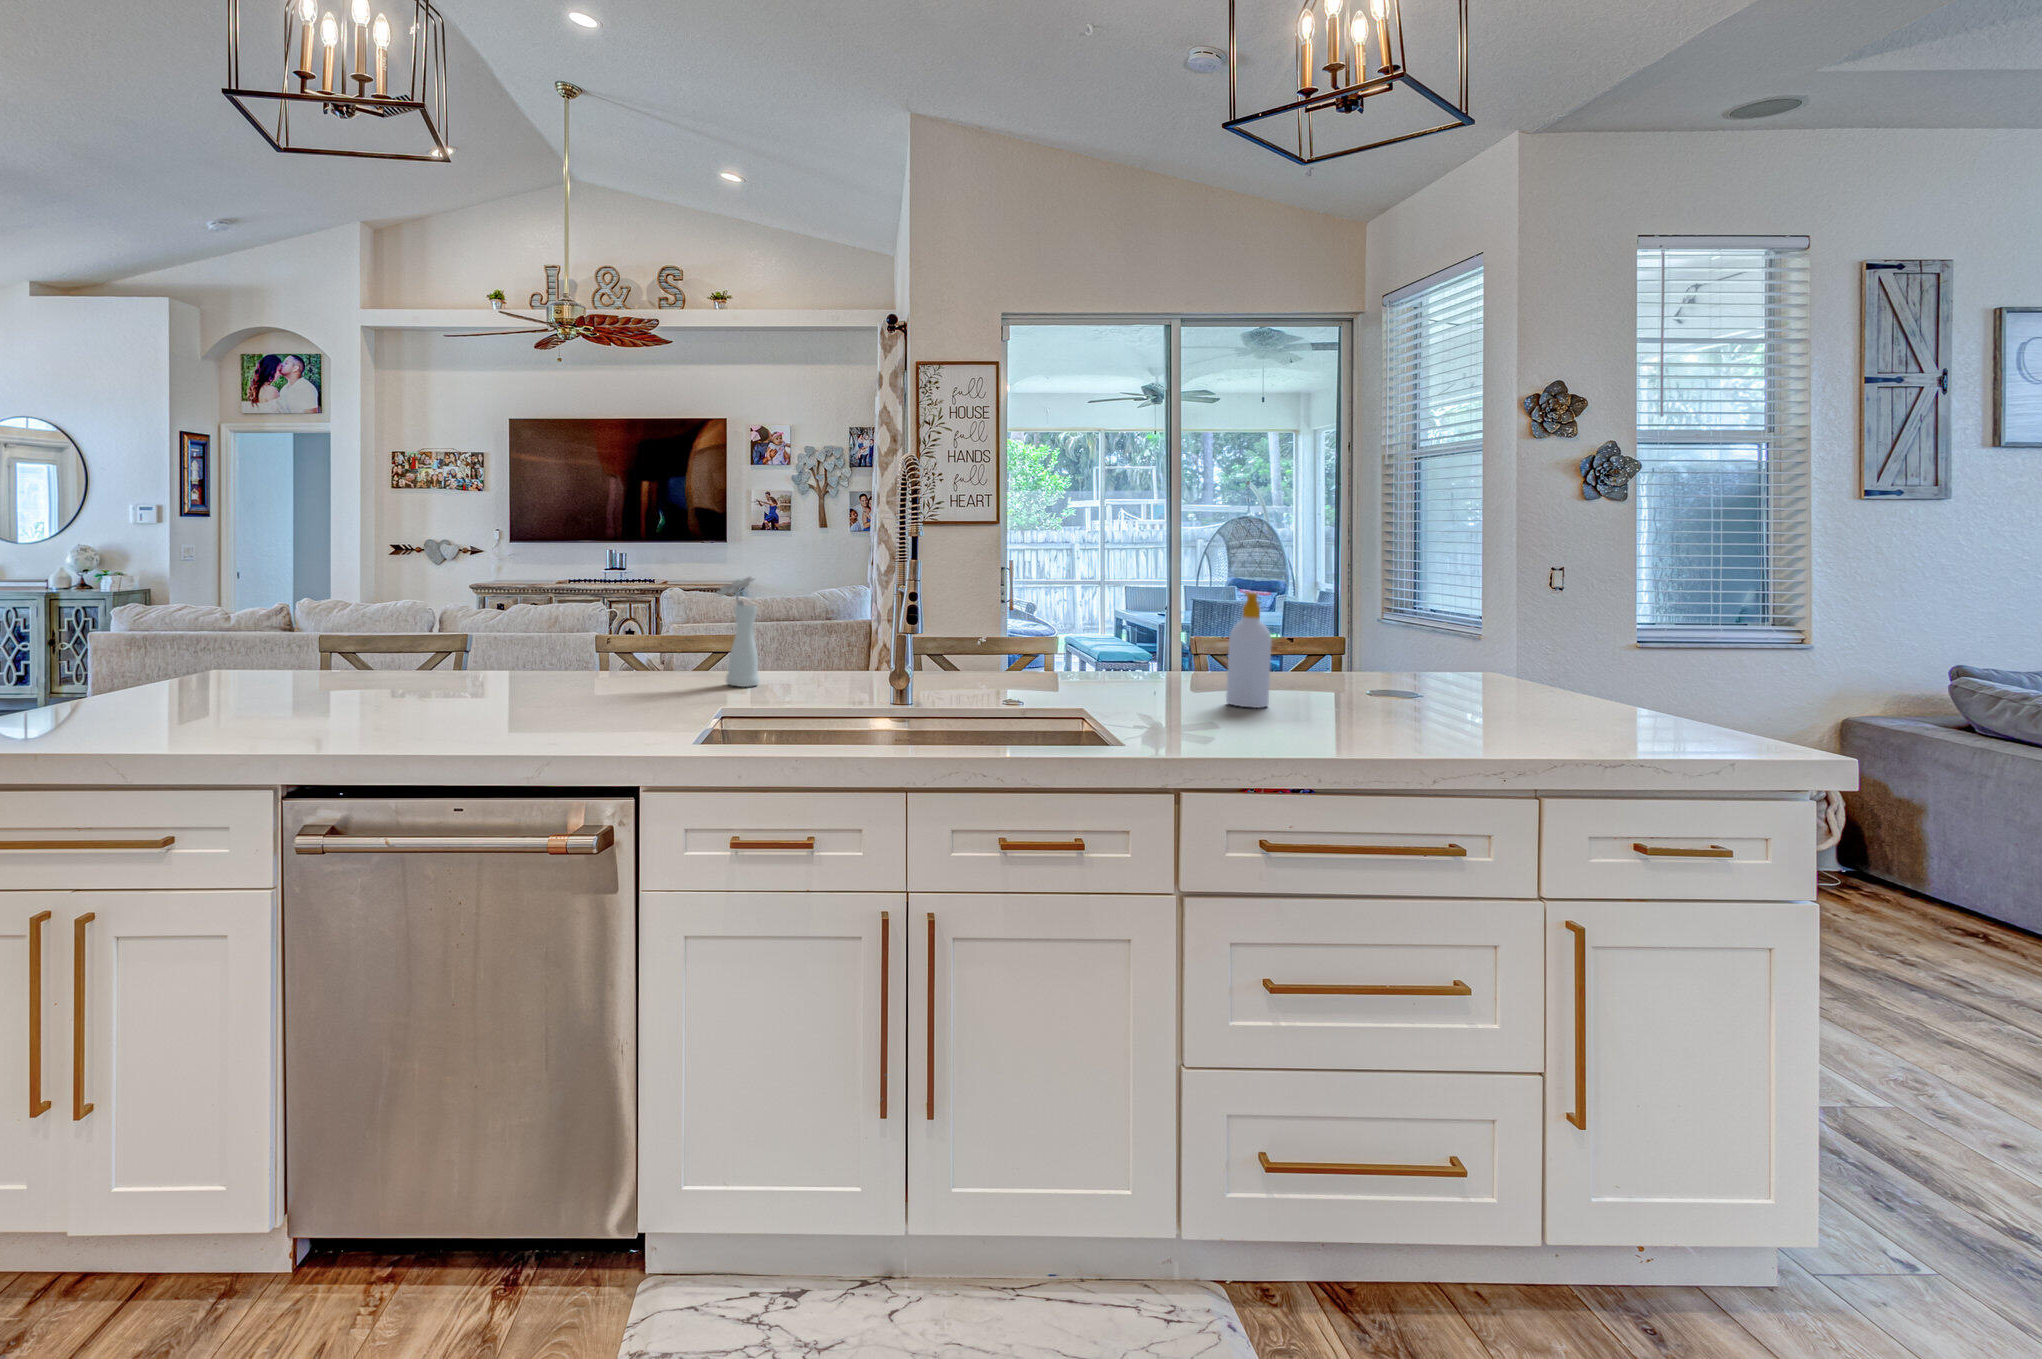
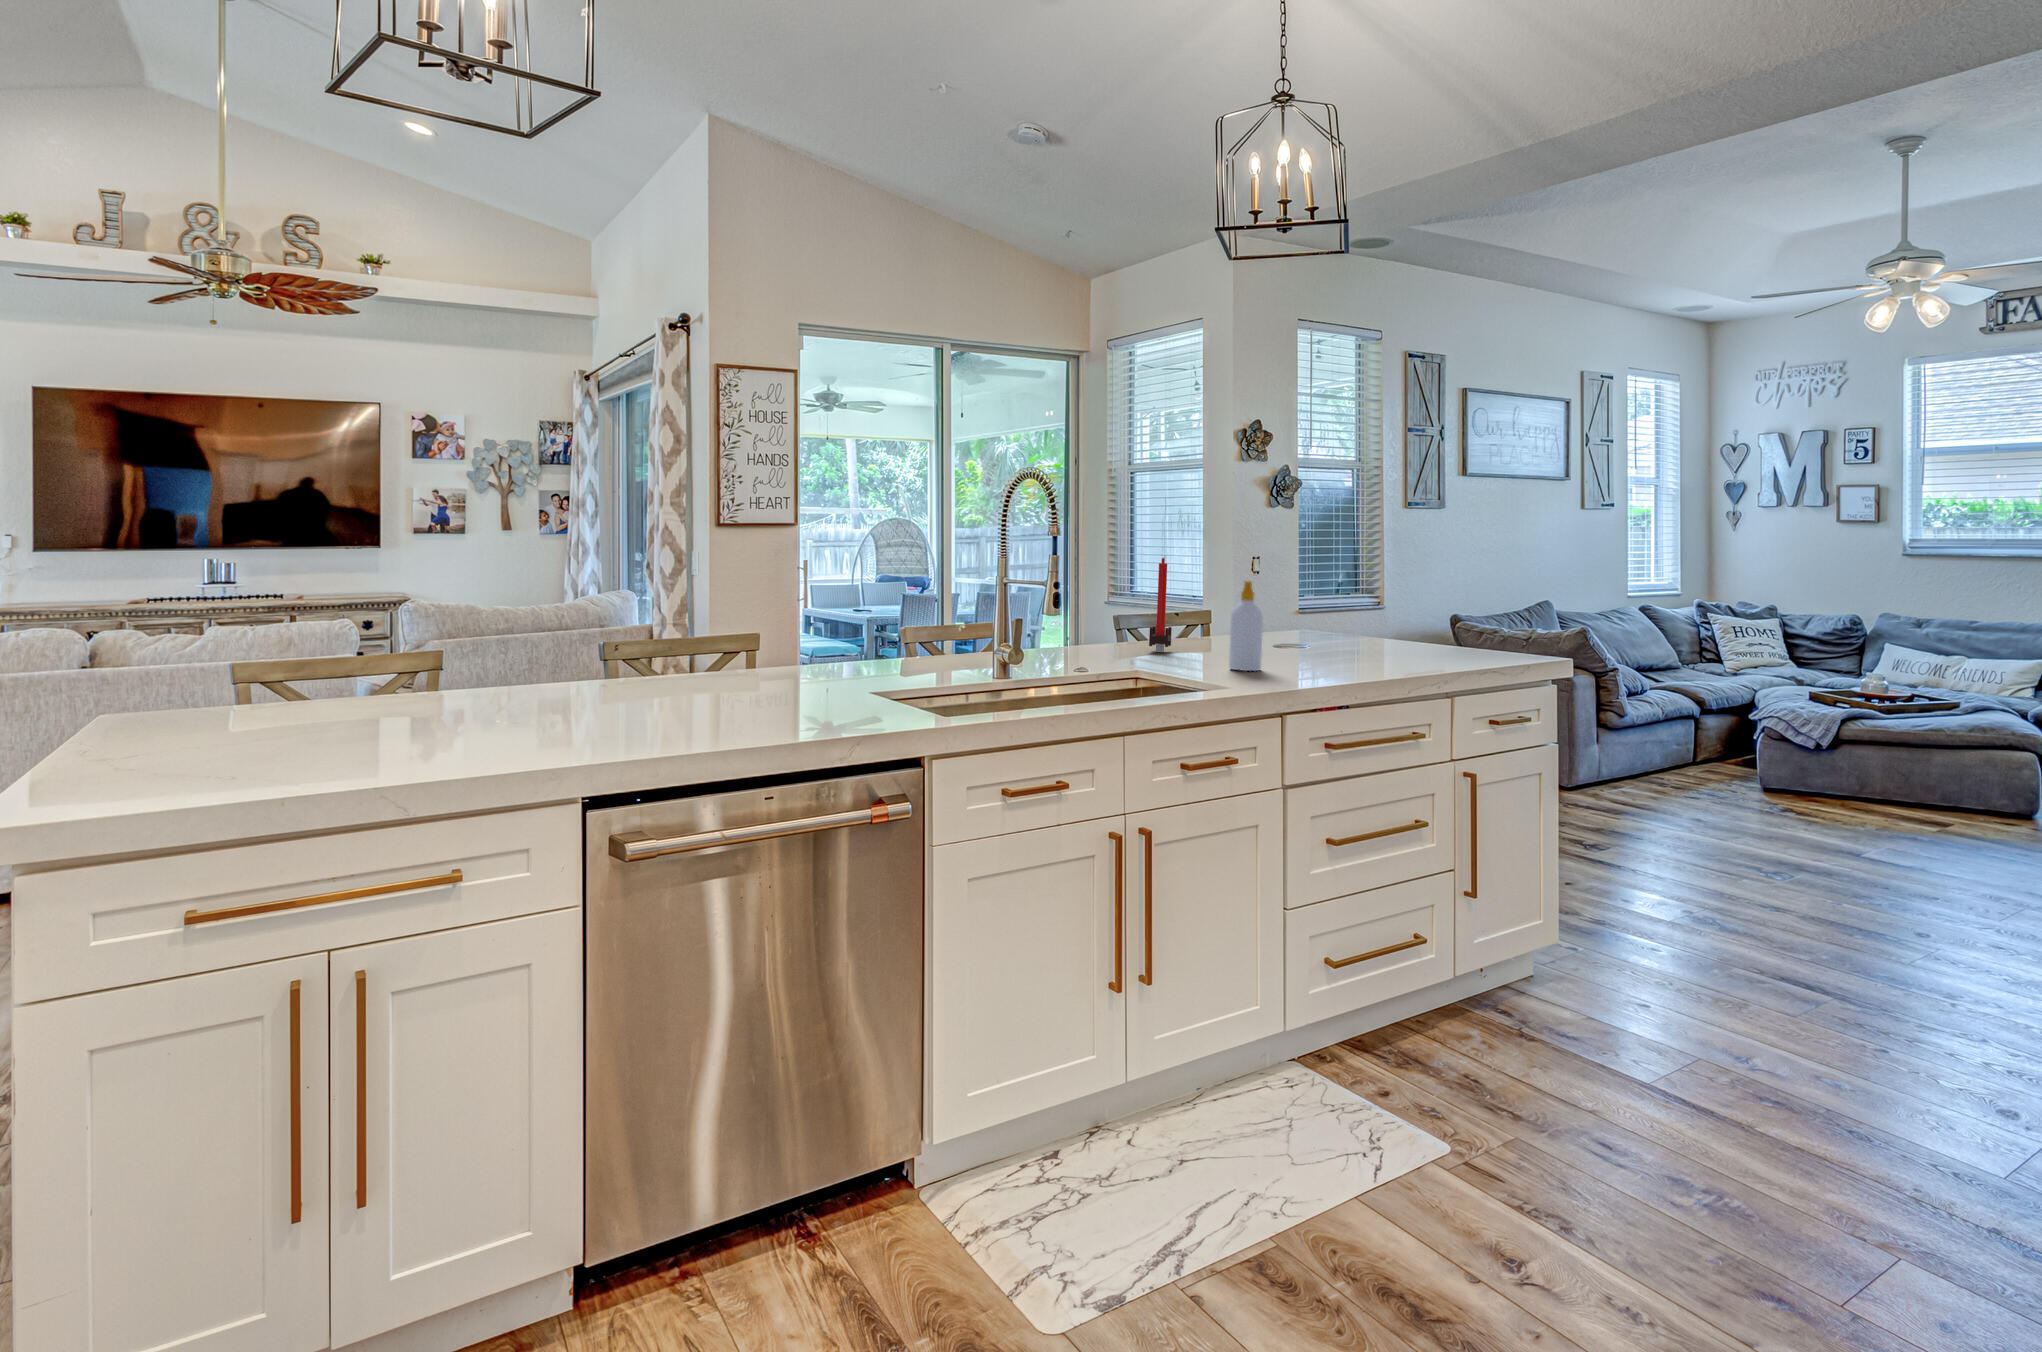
candle: none [1186,562,1220,676] -> present [1149,558,1172,652]
vase: present [716,577,759,687] -> none [792,579,838,689]

